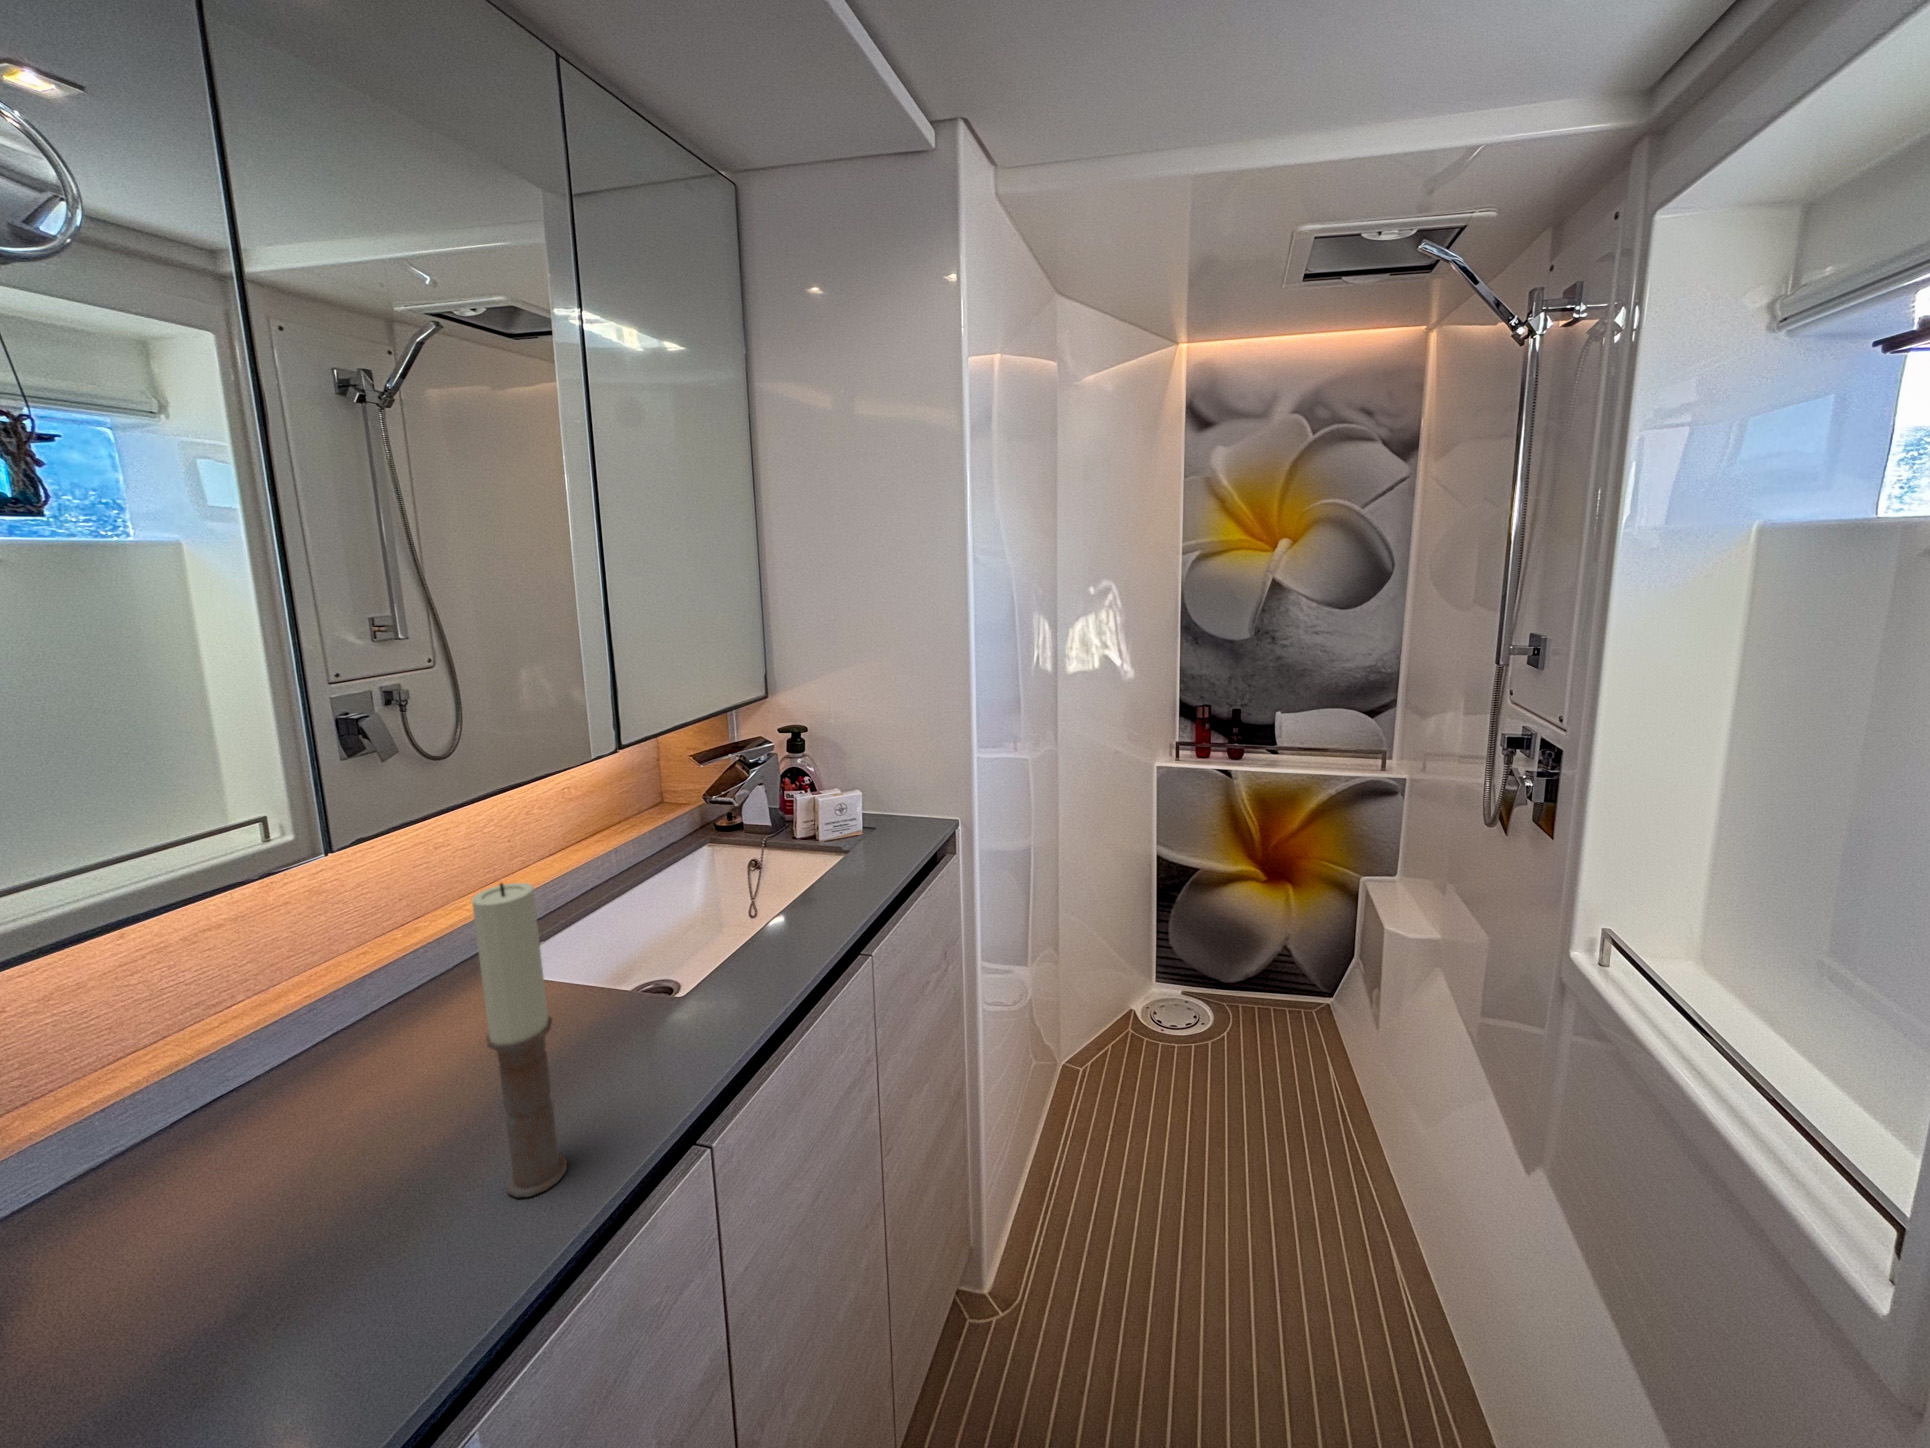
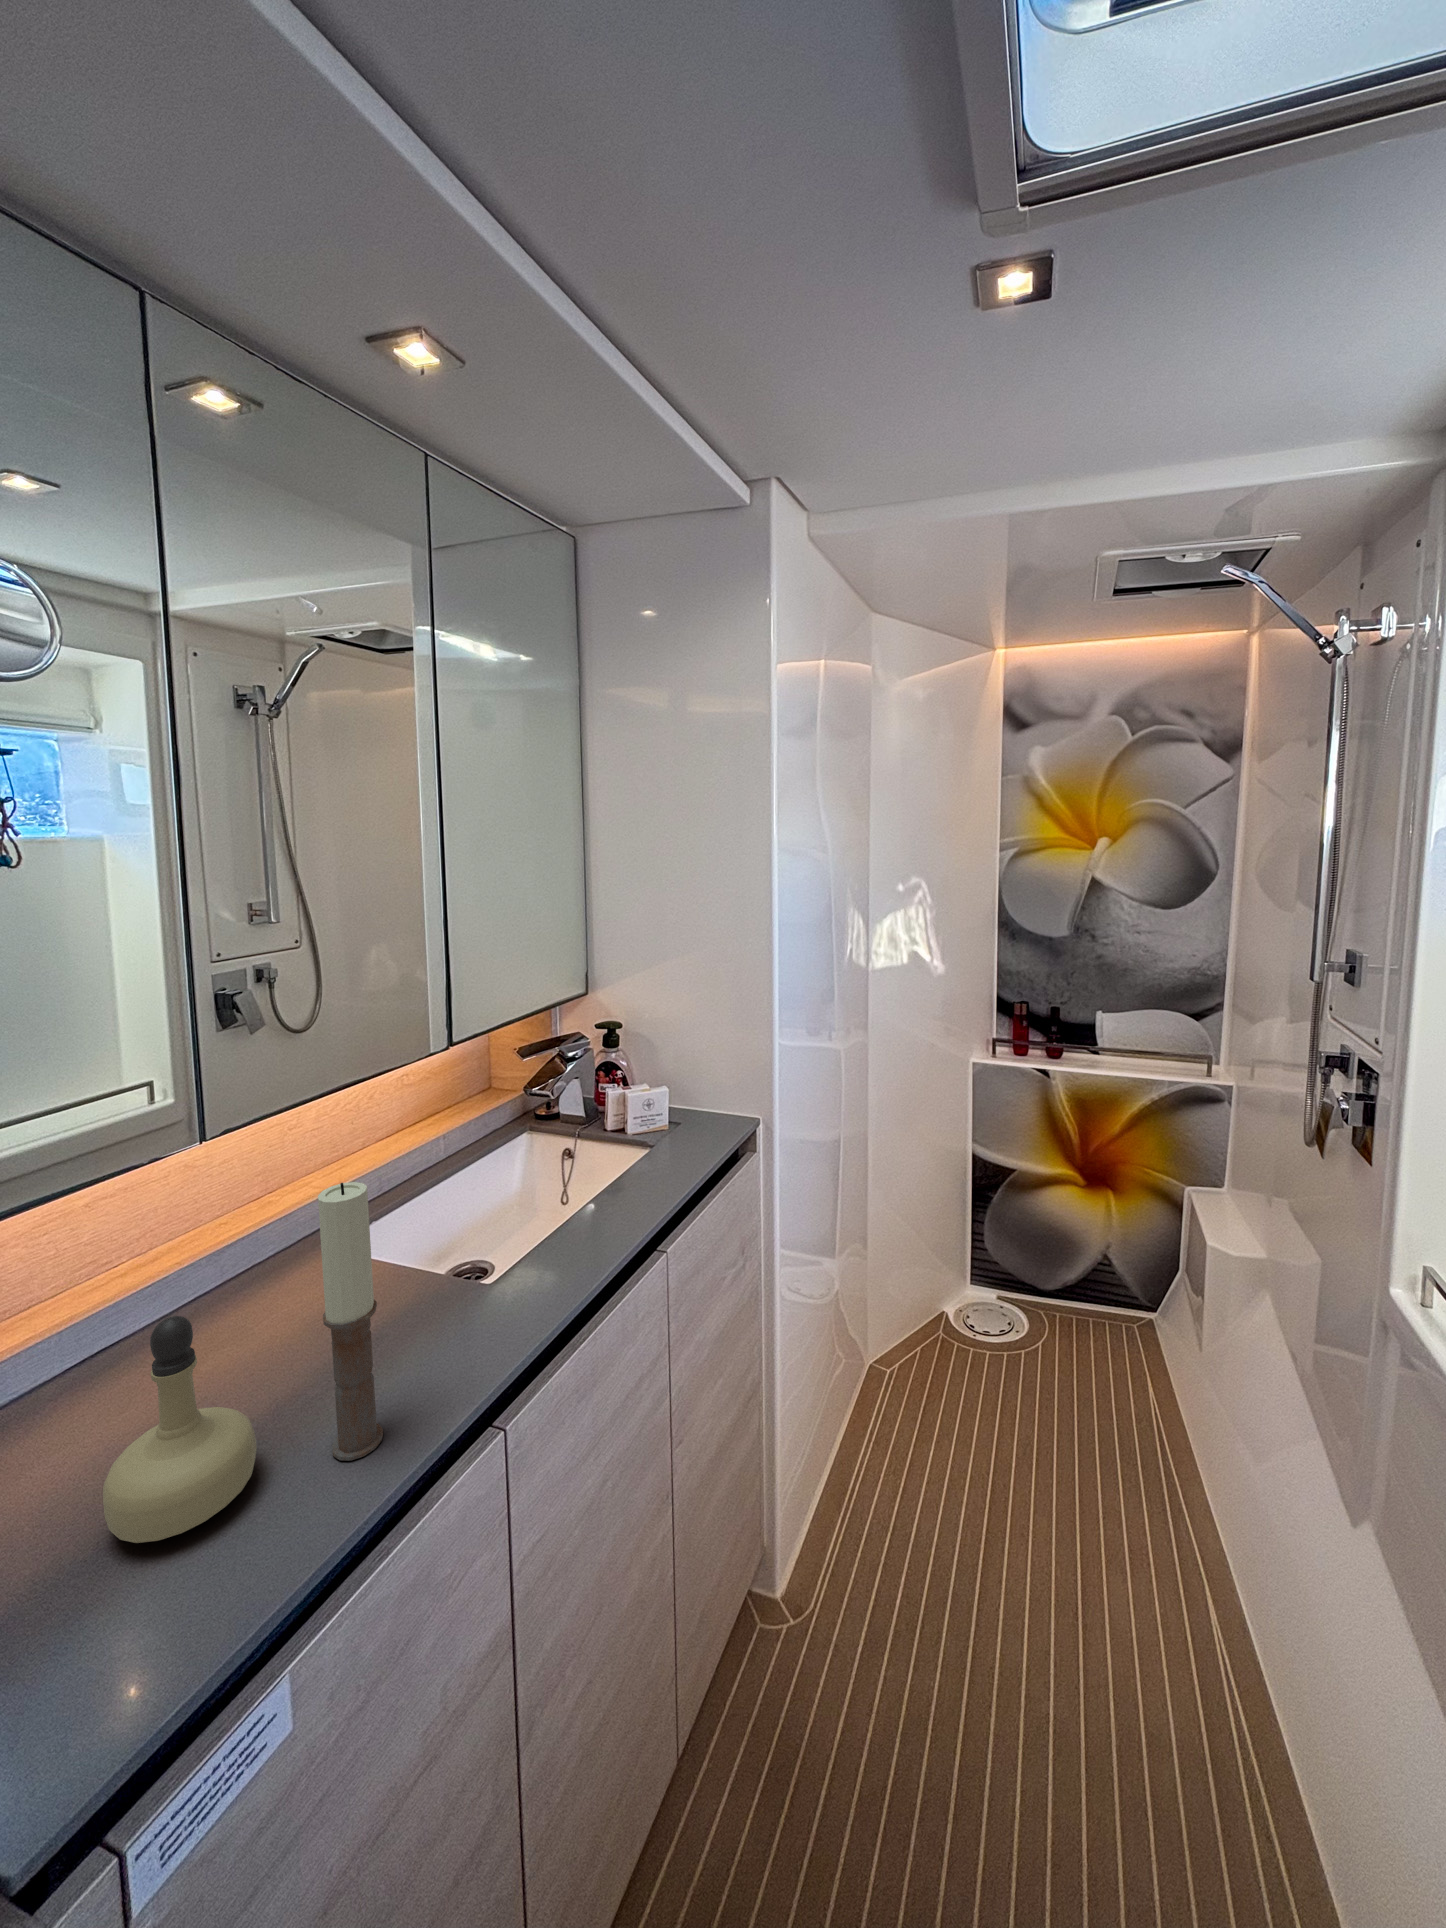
perfume bottle: none [212,1048,411,1315] -> present [103,1316,257,1543]

